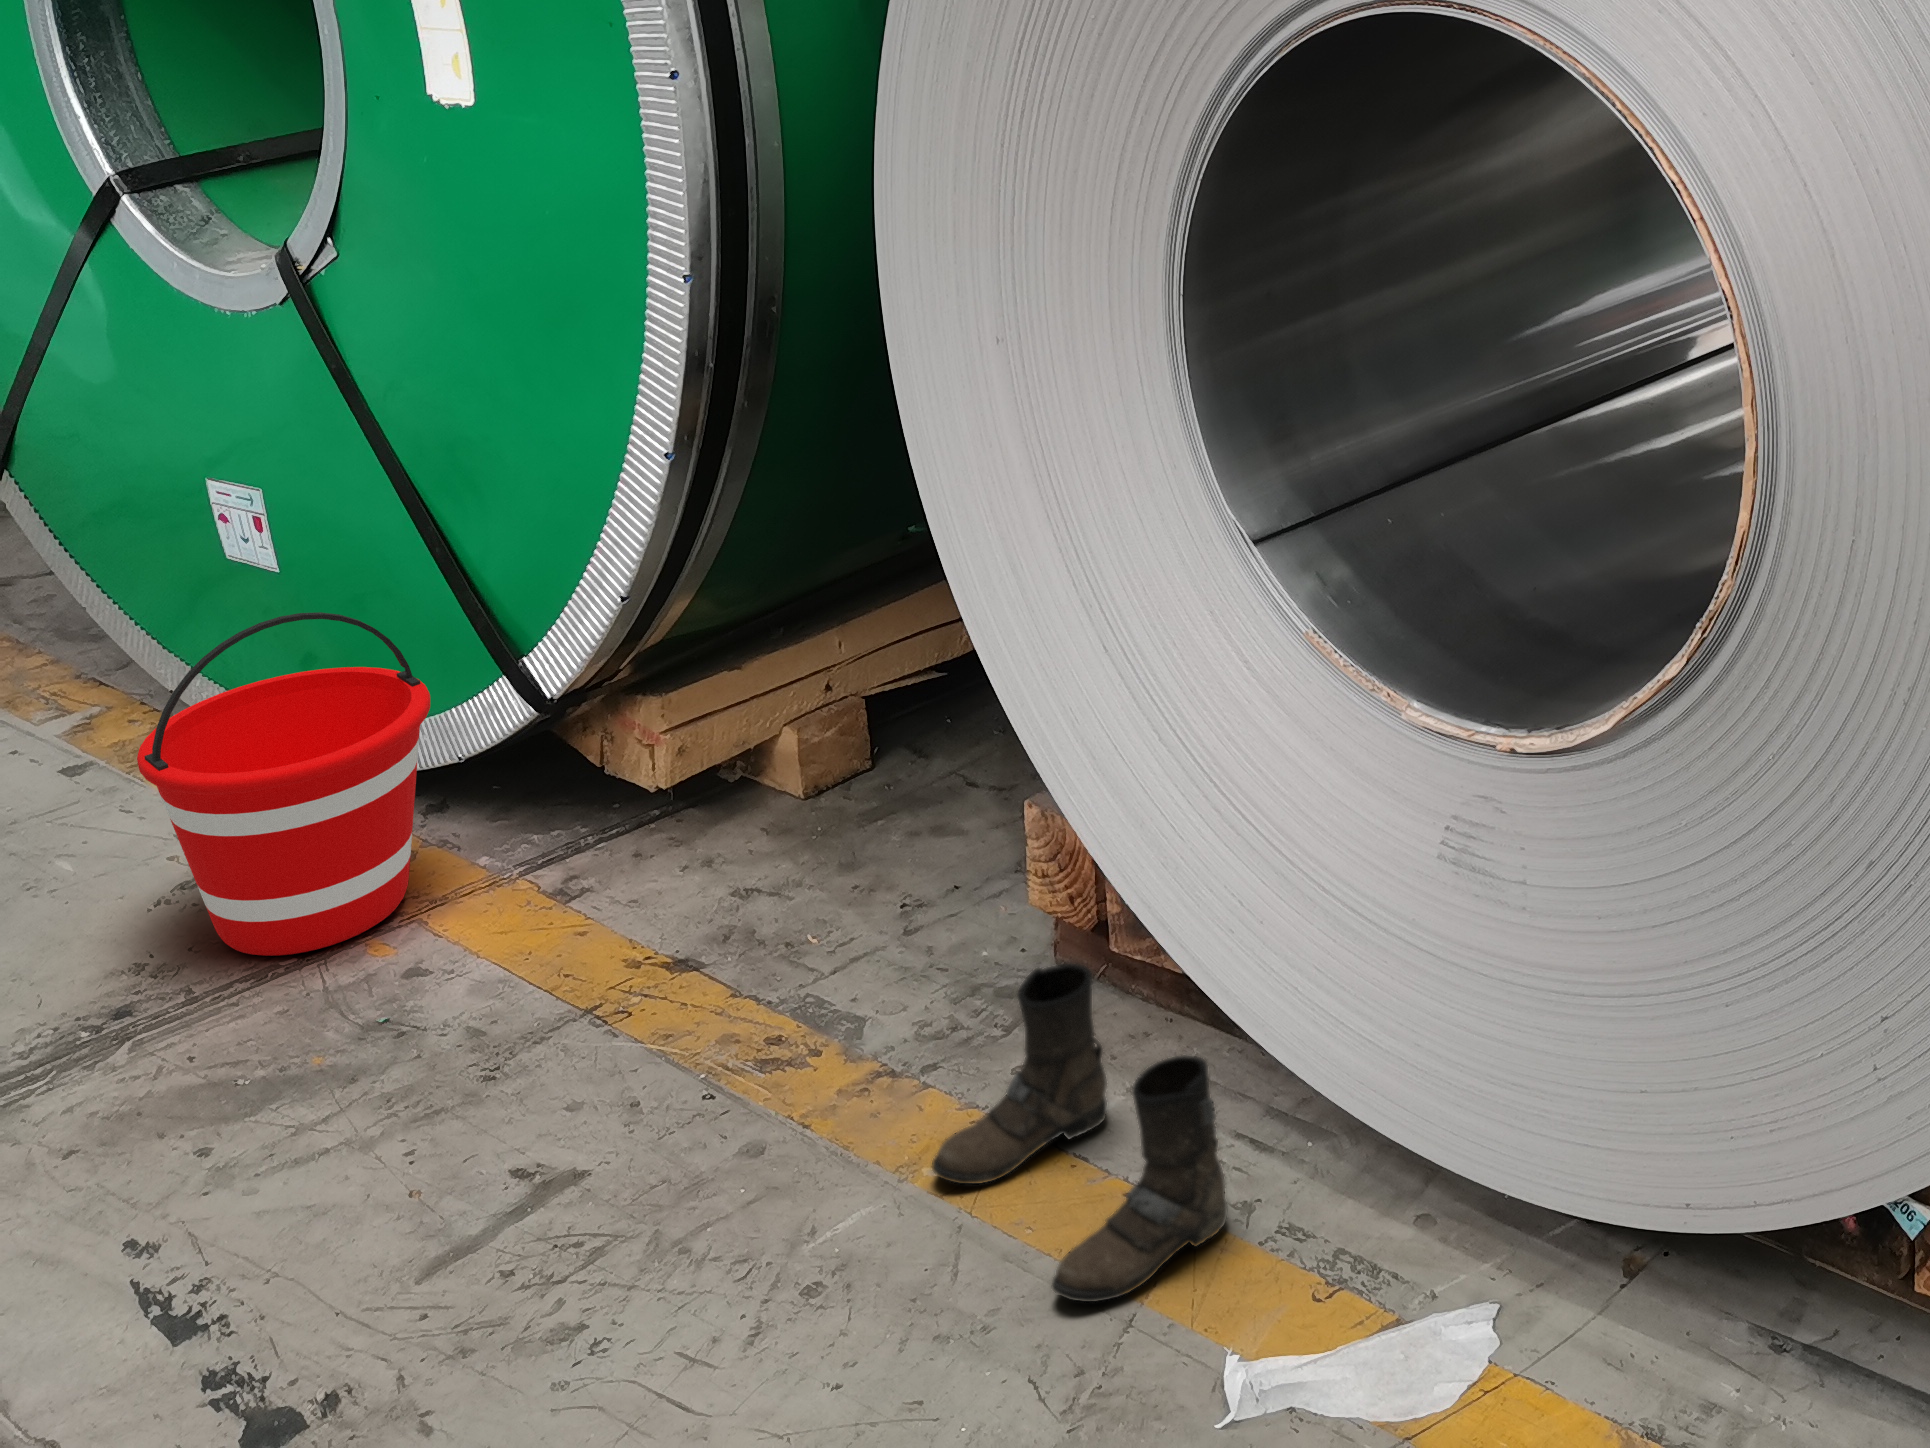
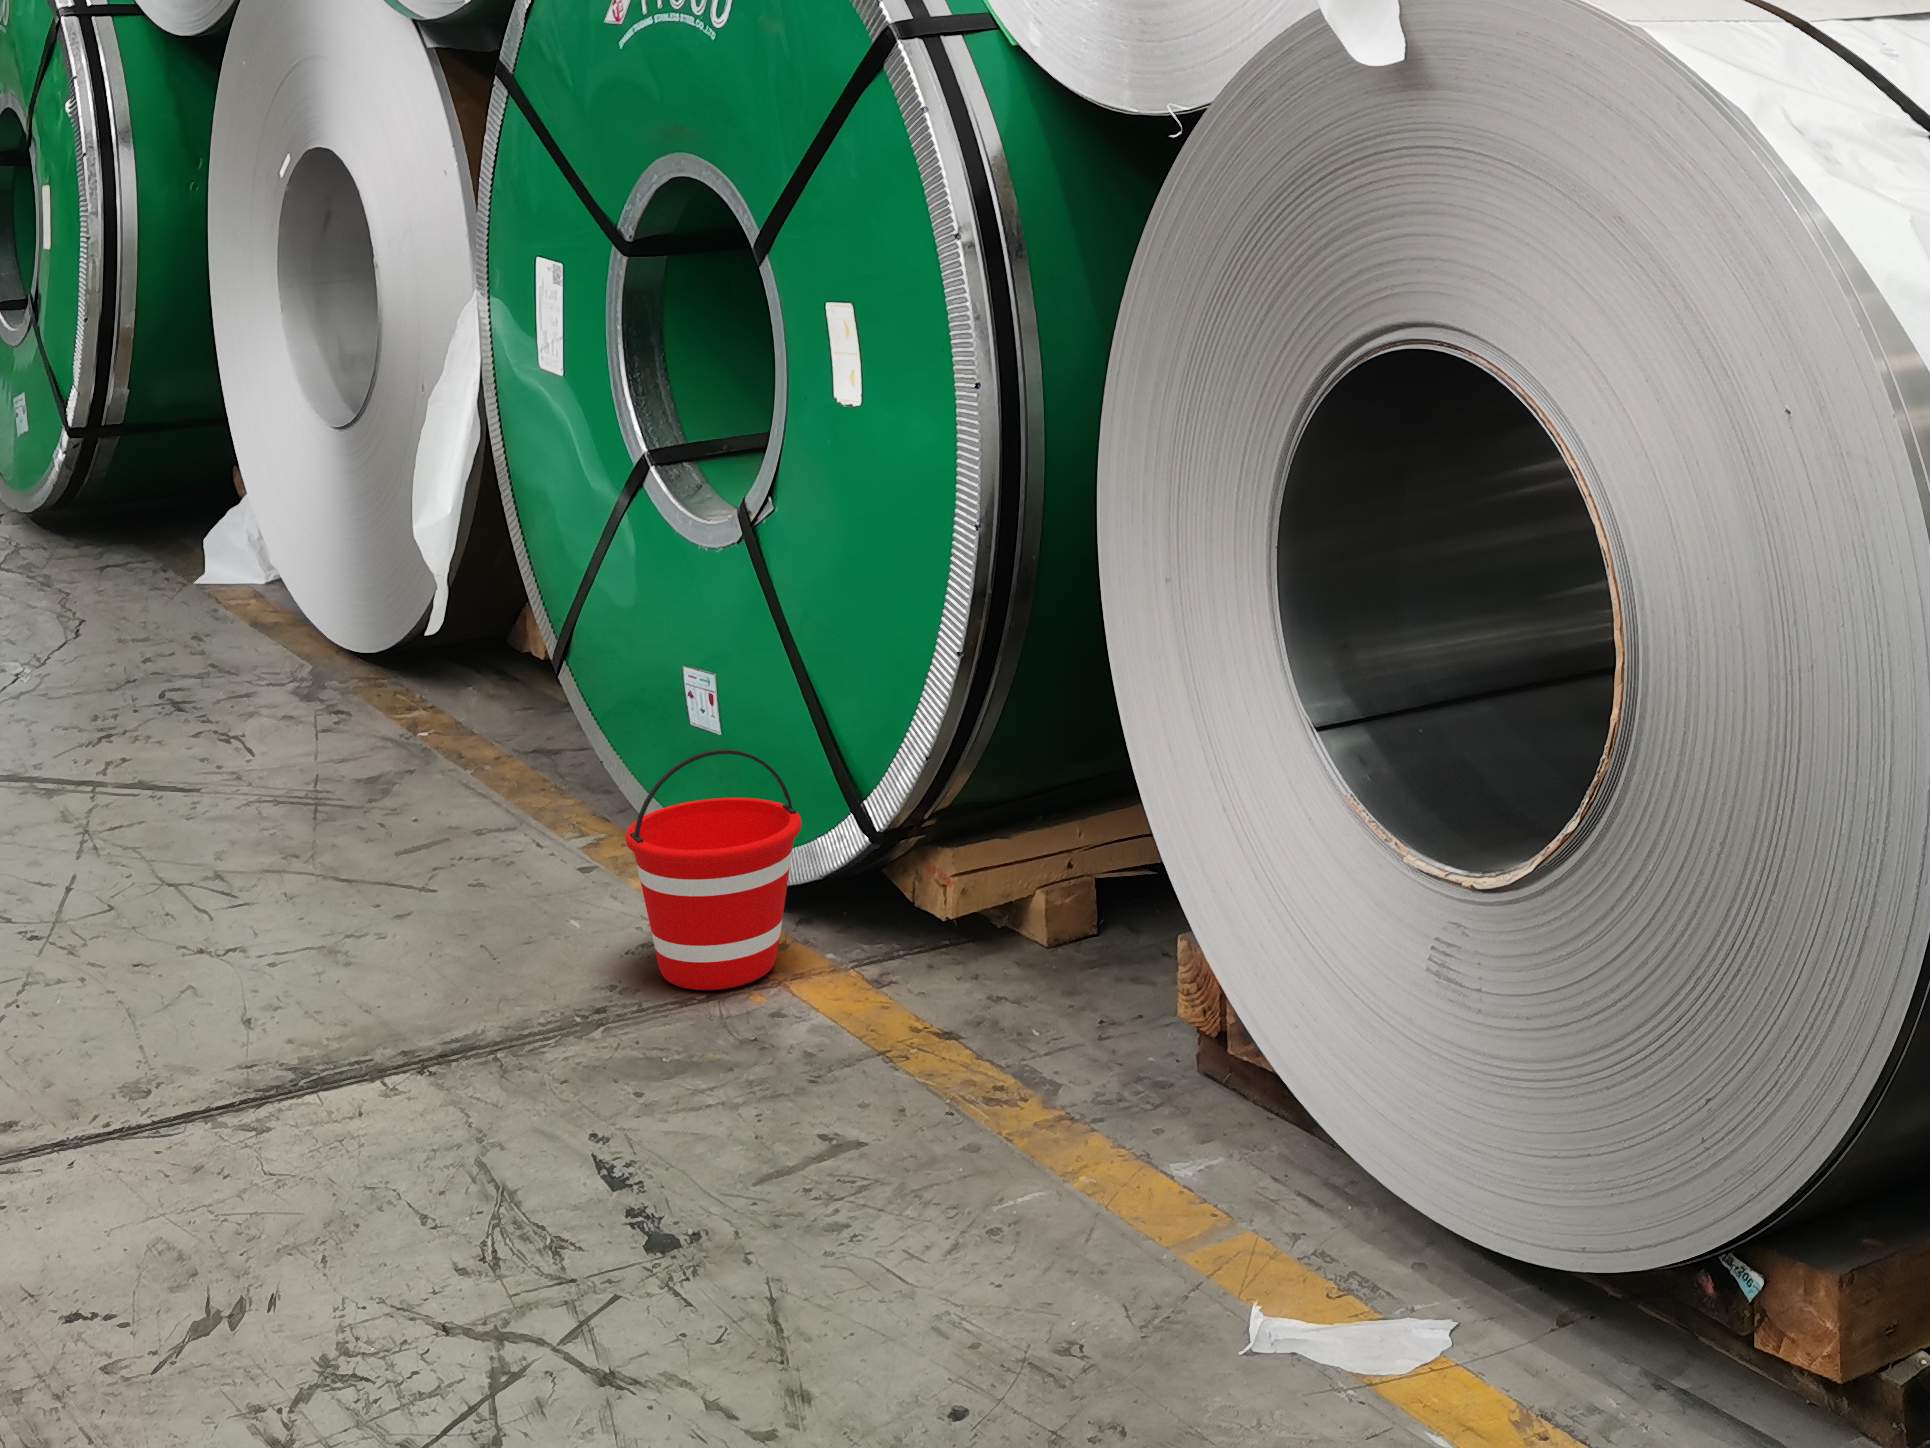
boots: present [931,964,1227,1302] -> none [1083,1041,1279,1271]

